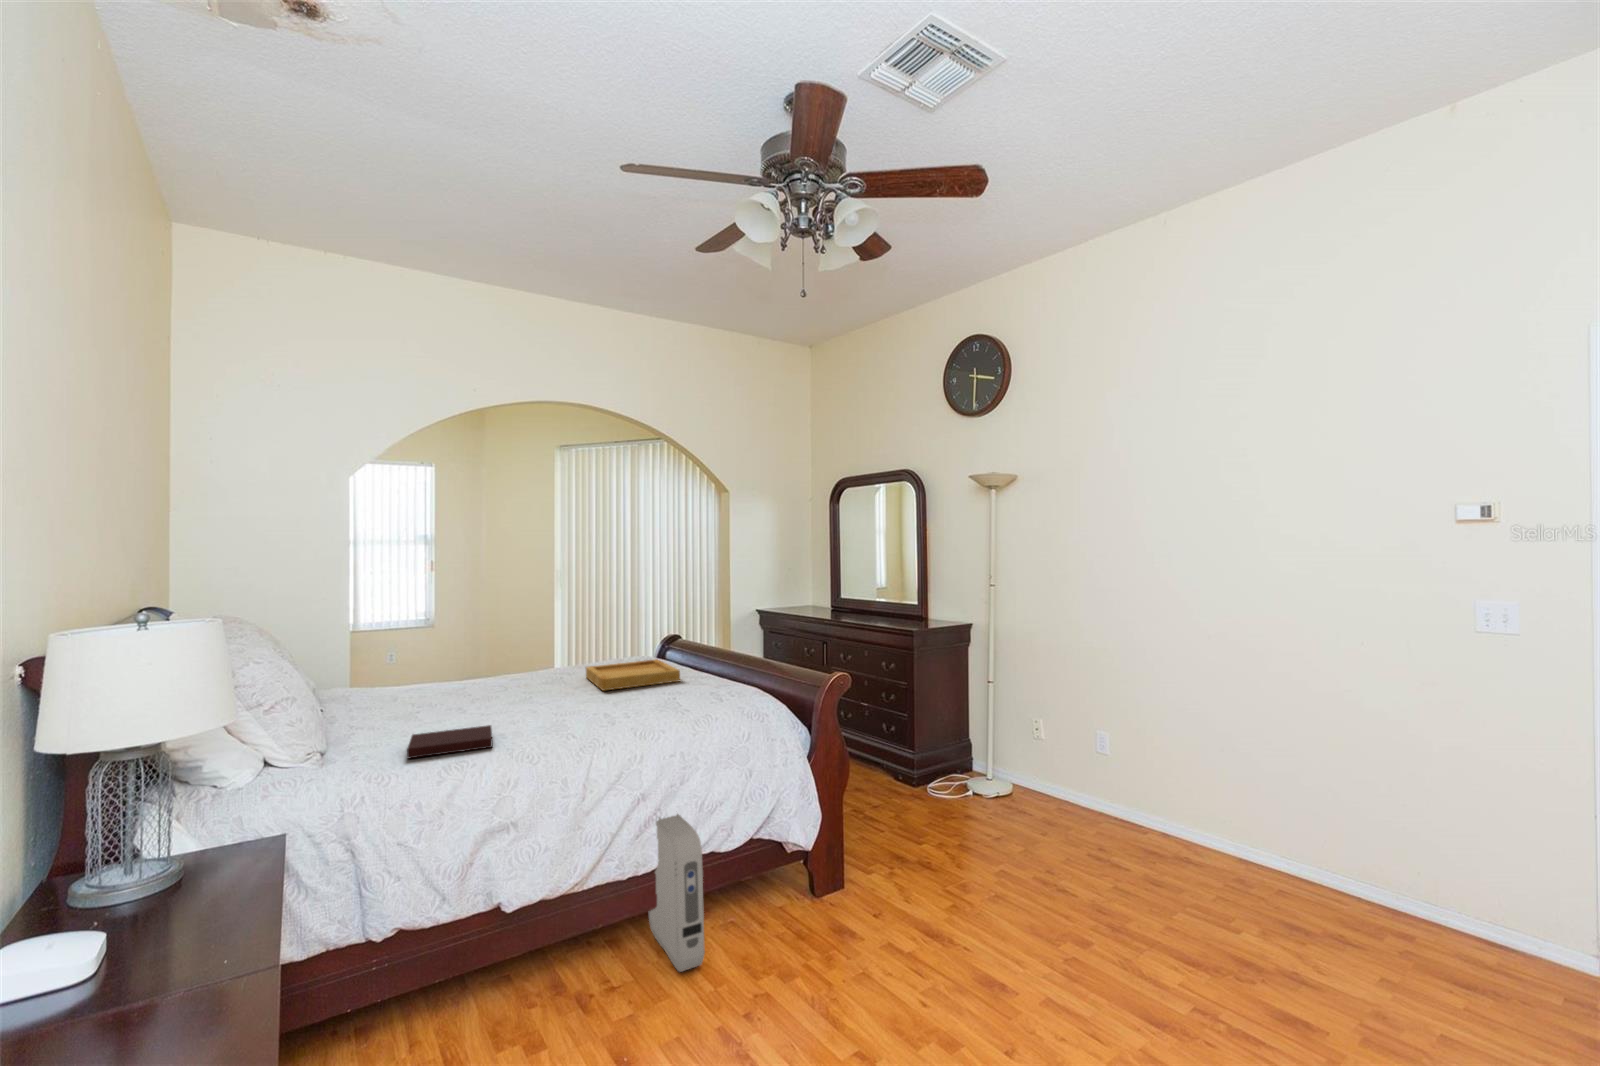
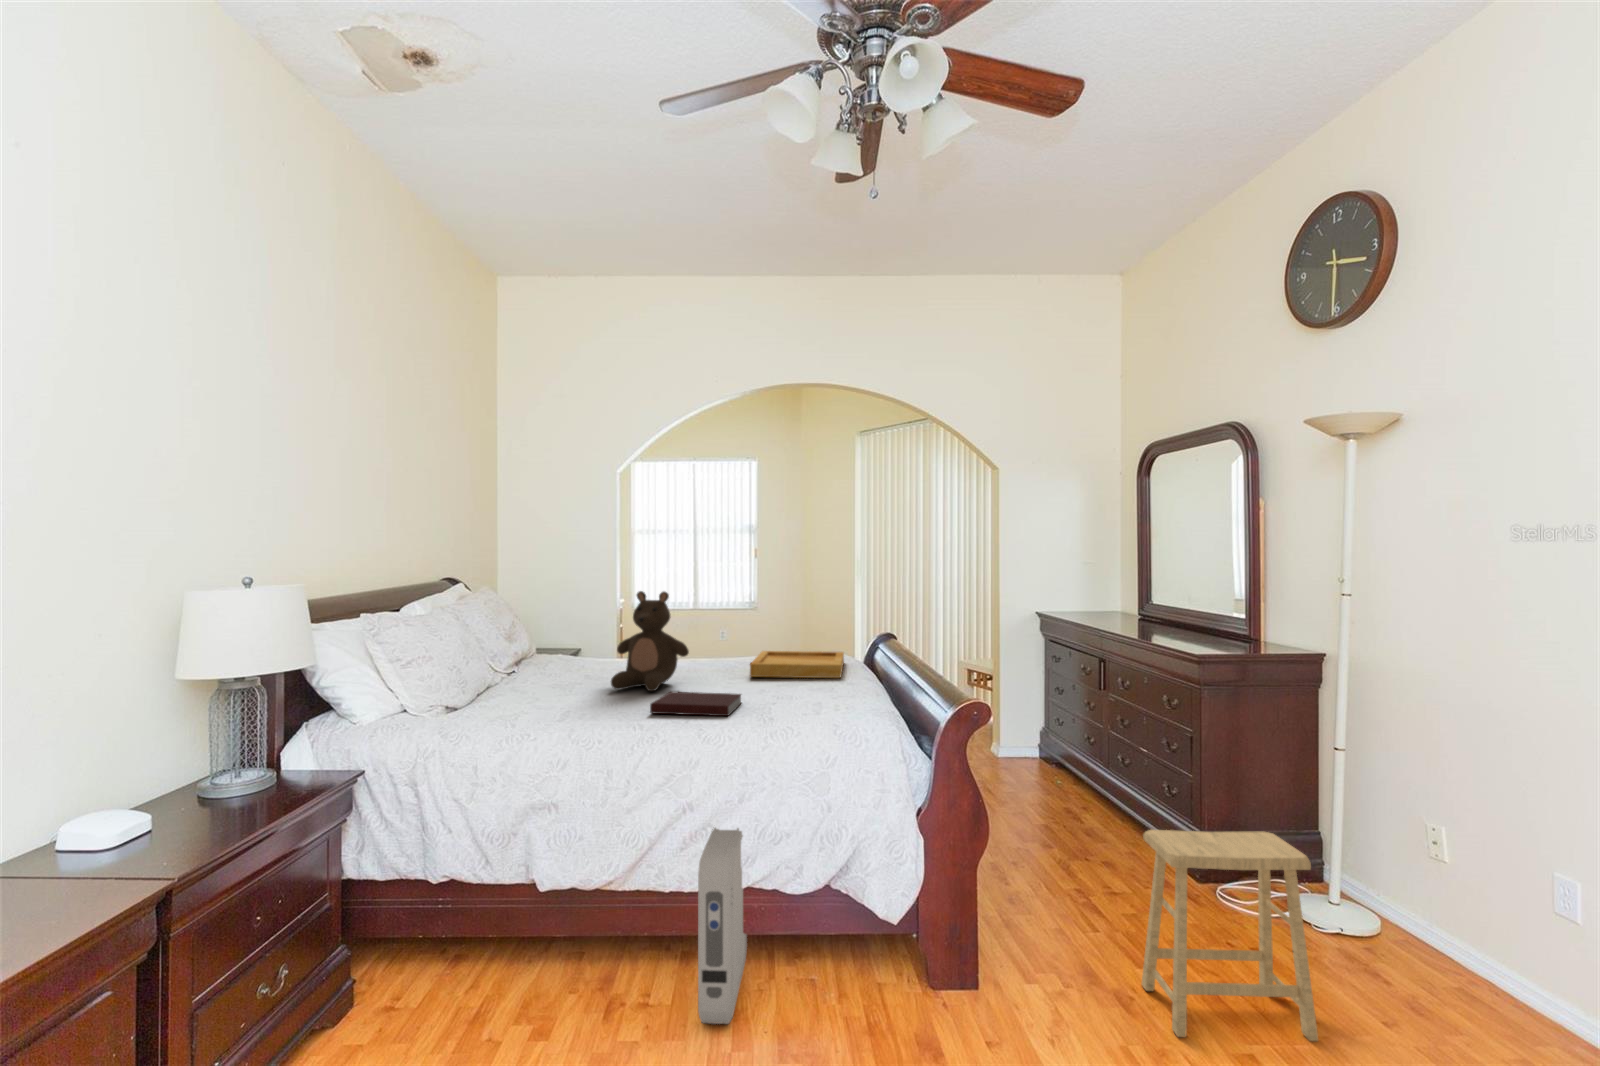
stuffed bear: none [480,622,558,719] -> present [611,591,689,691]
notebook: present [407,725,492,758] -> present [650,692,741,716]
footstool: none [927,739,1024,875] -> present [1142,830,1318,1041]

